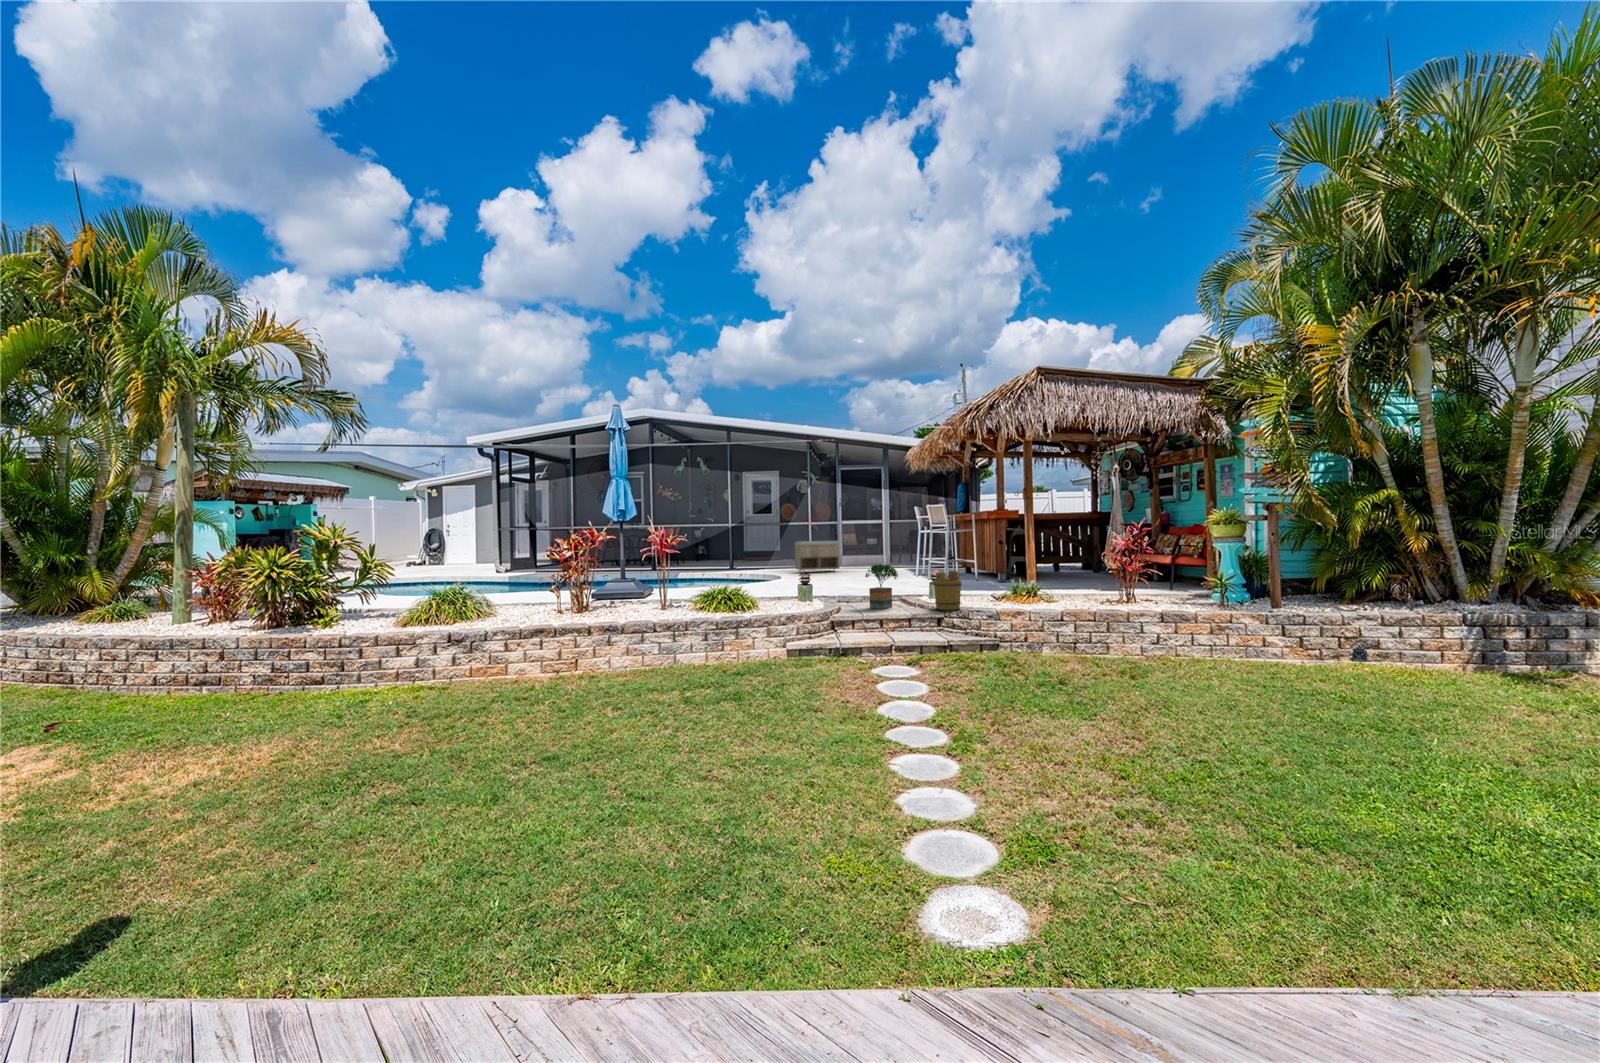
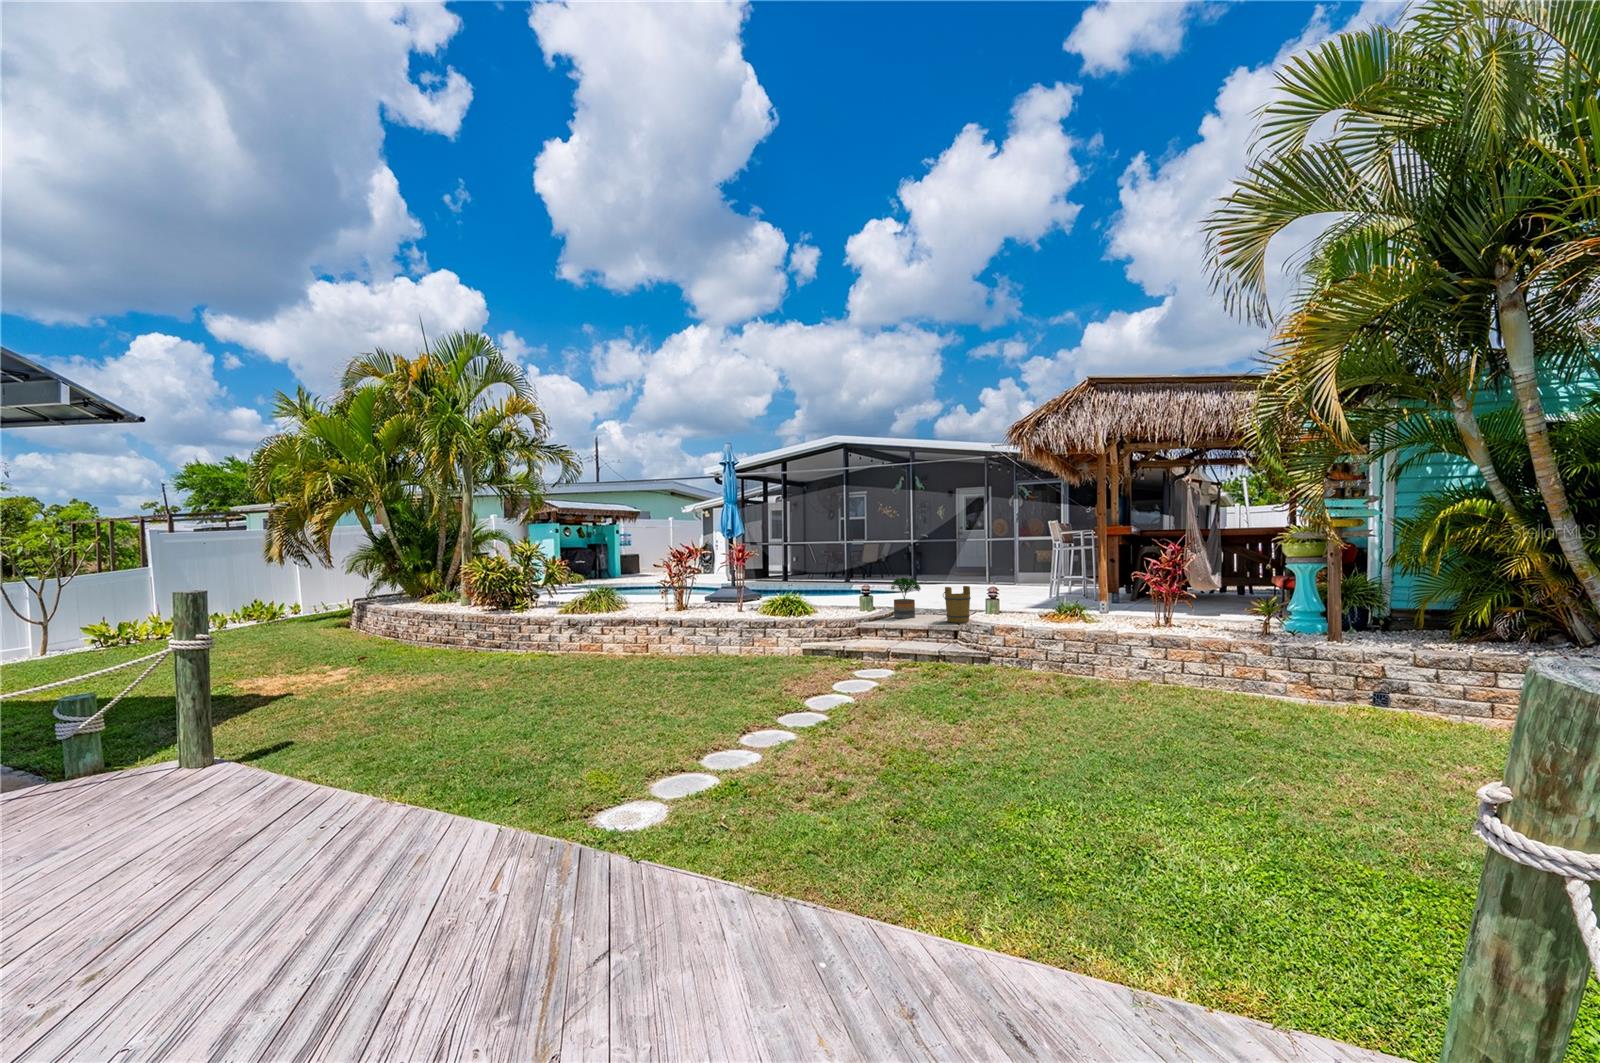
storage bench: present [795,541,839,571] -> none [925,552,966,583]

